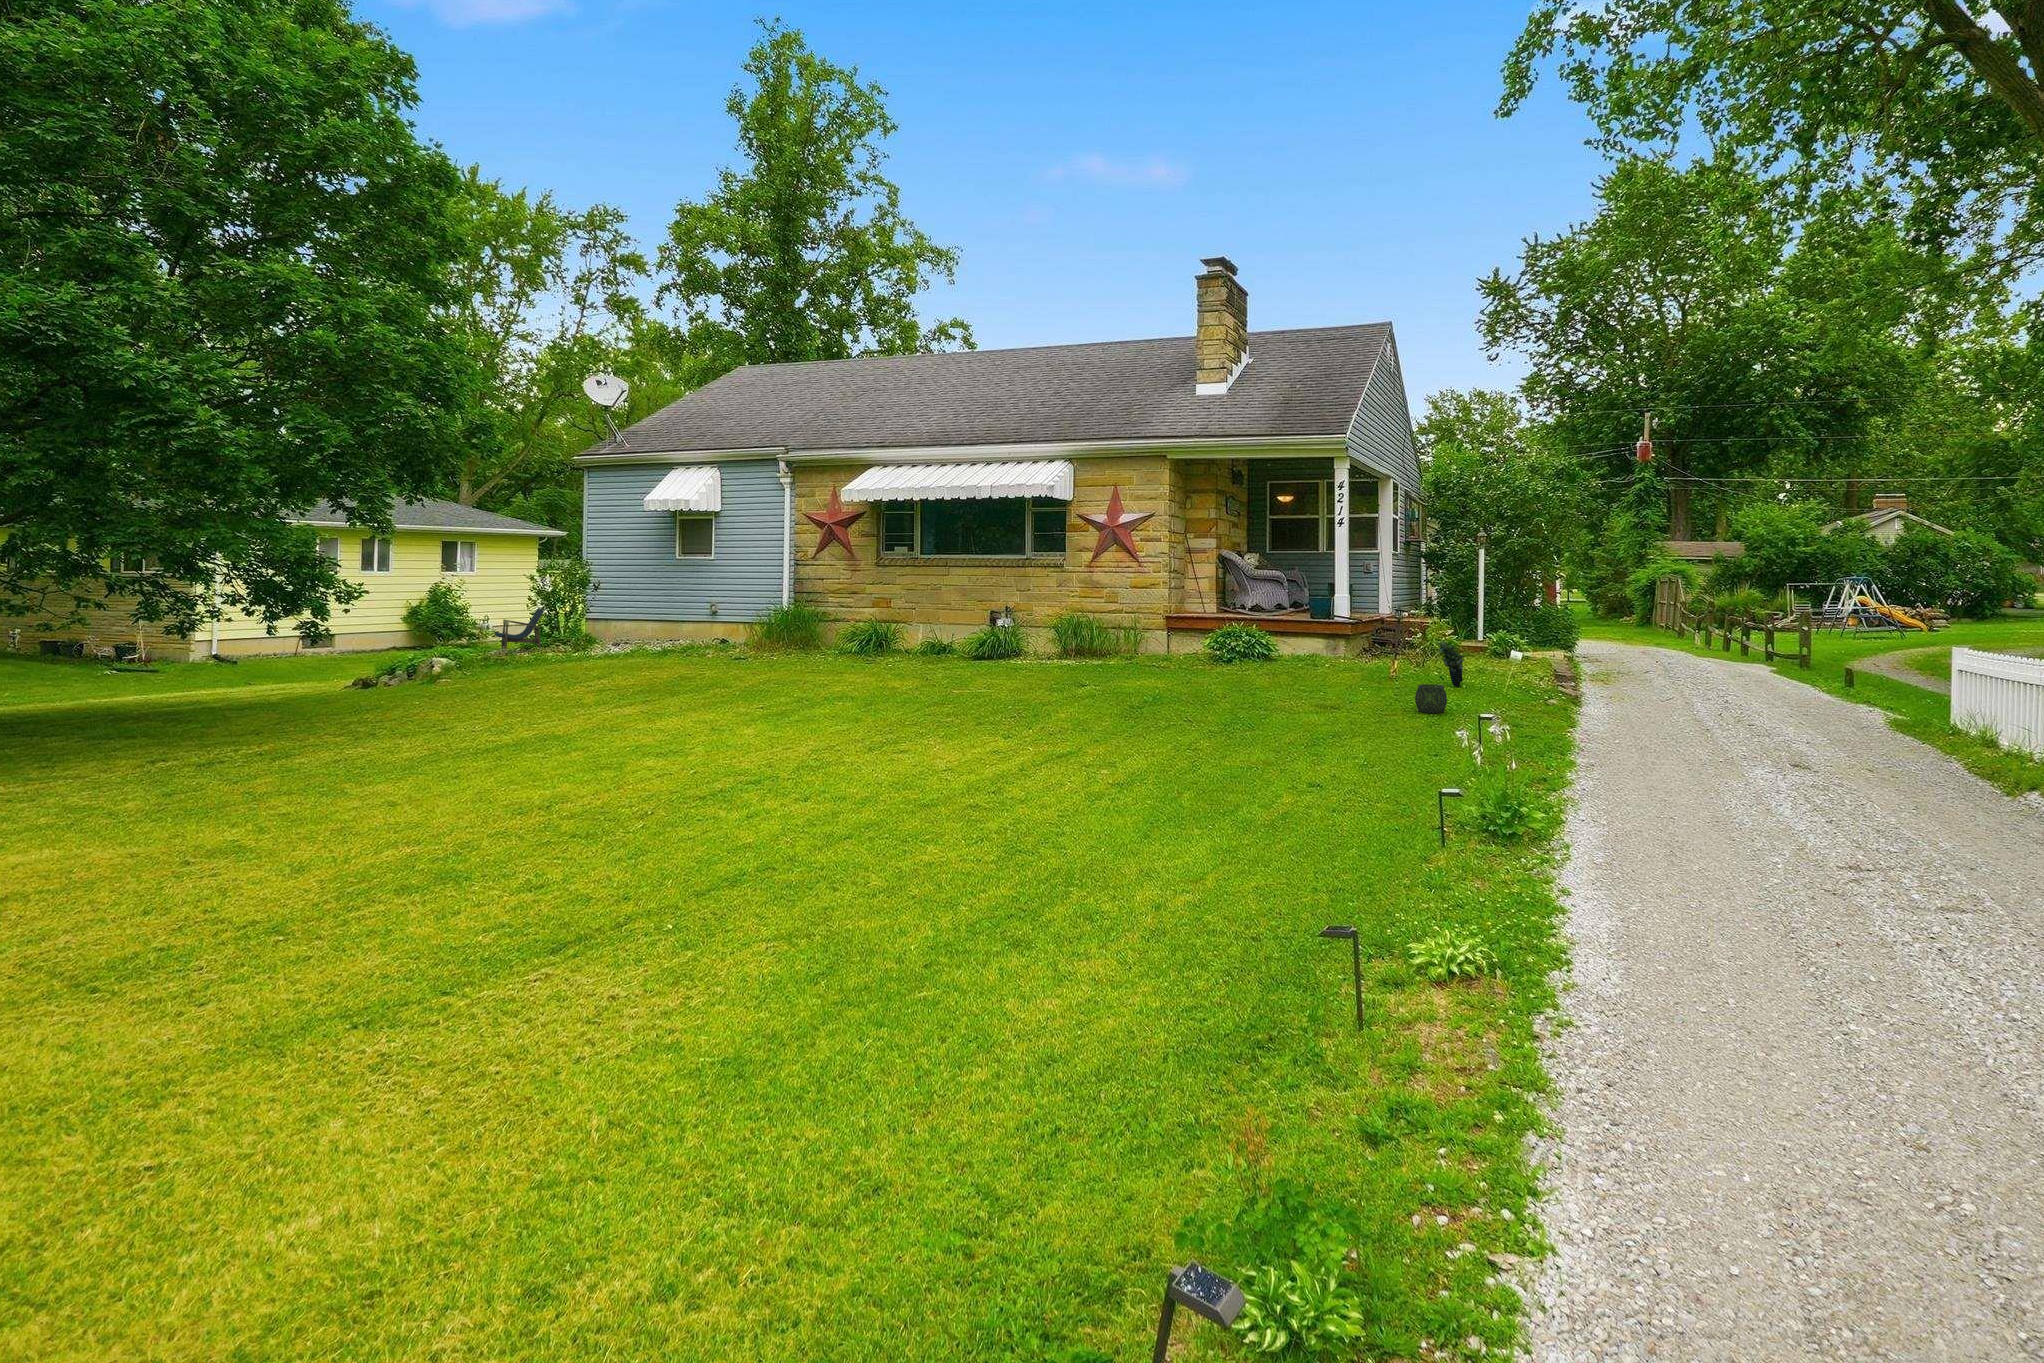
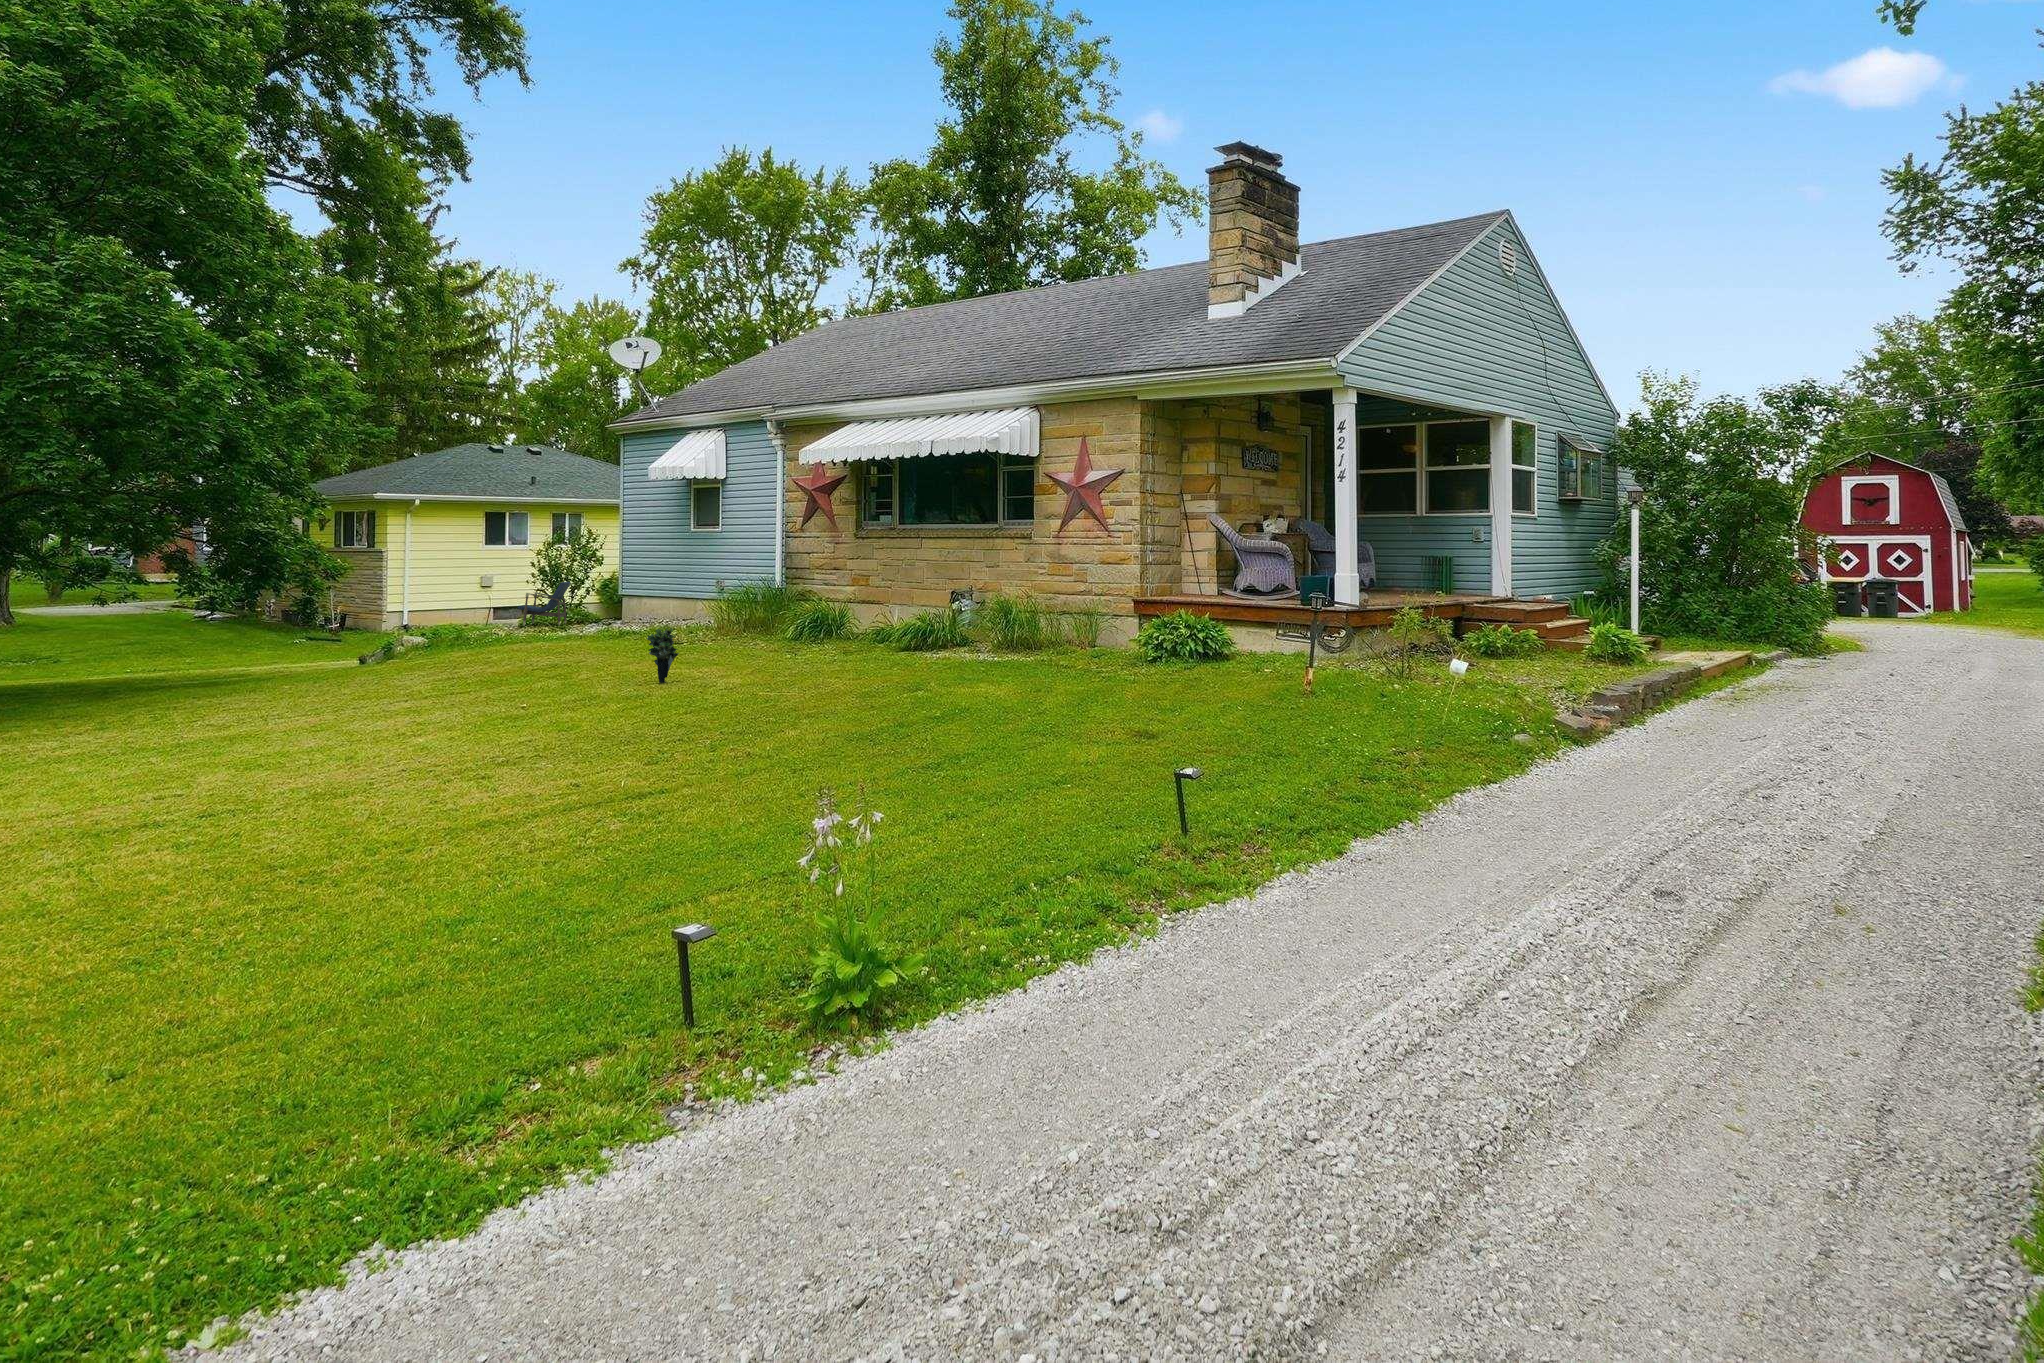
potted plant: present [1436,641,1465,687] -> present [647,628,679,683]
woven basket: present [1415,684,1447,713] -> none [1248,693,1294,735]

